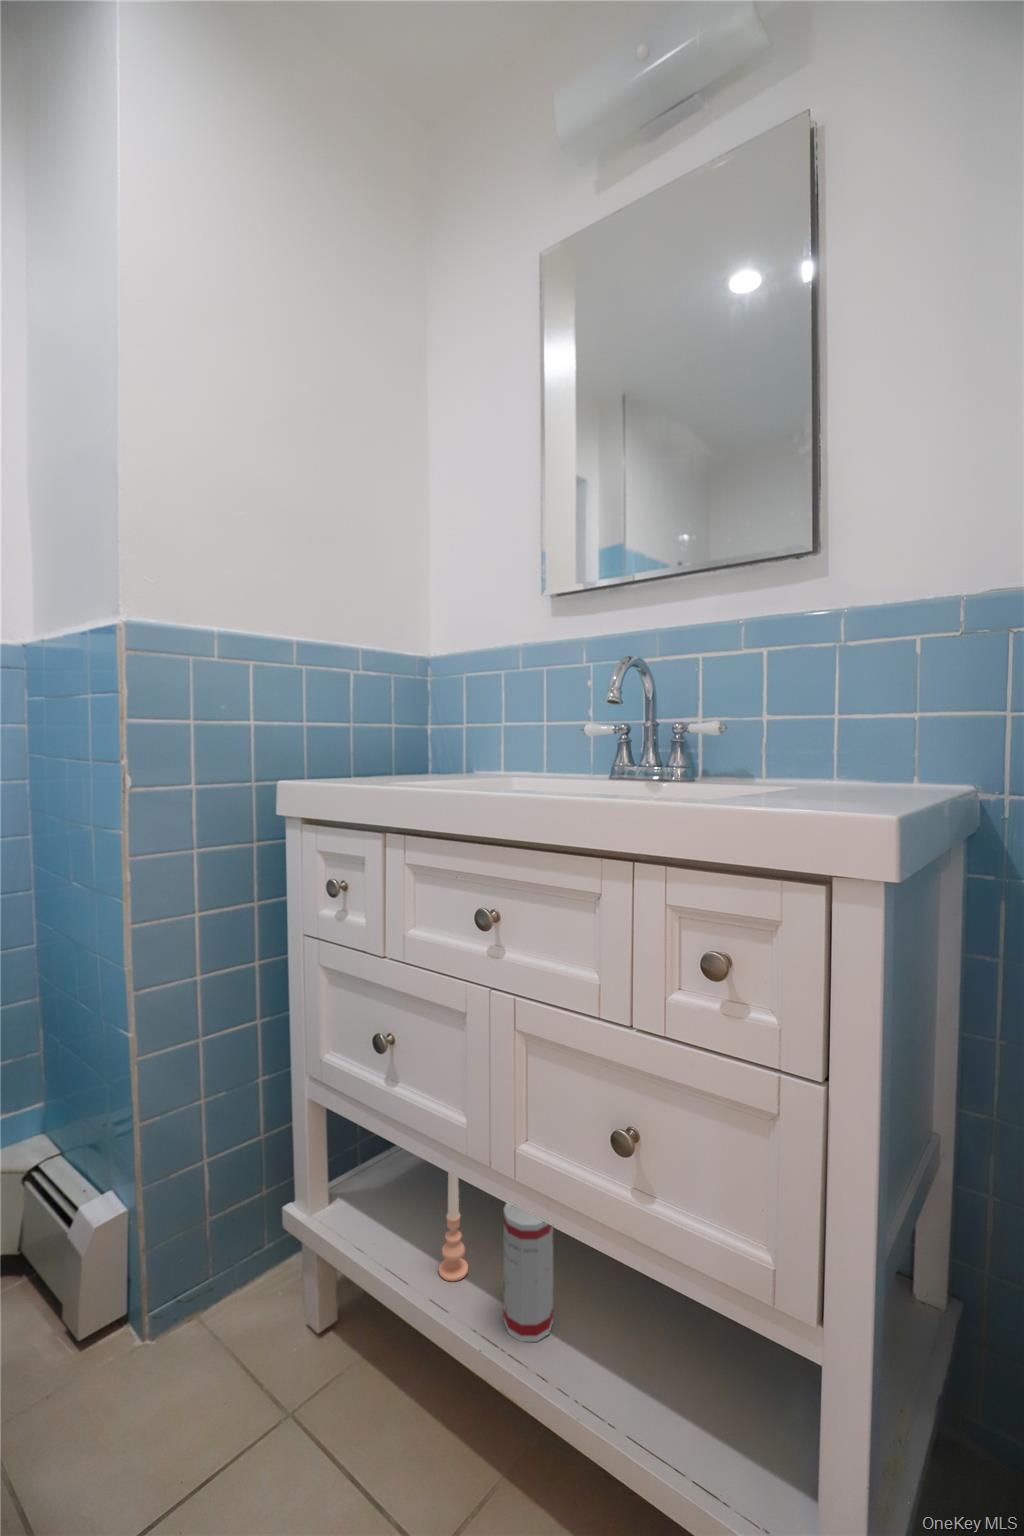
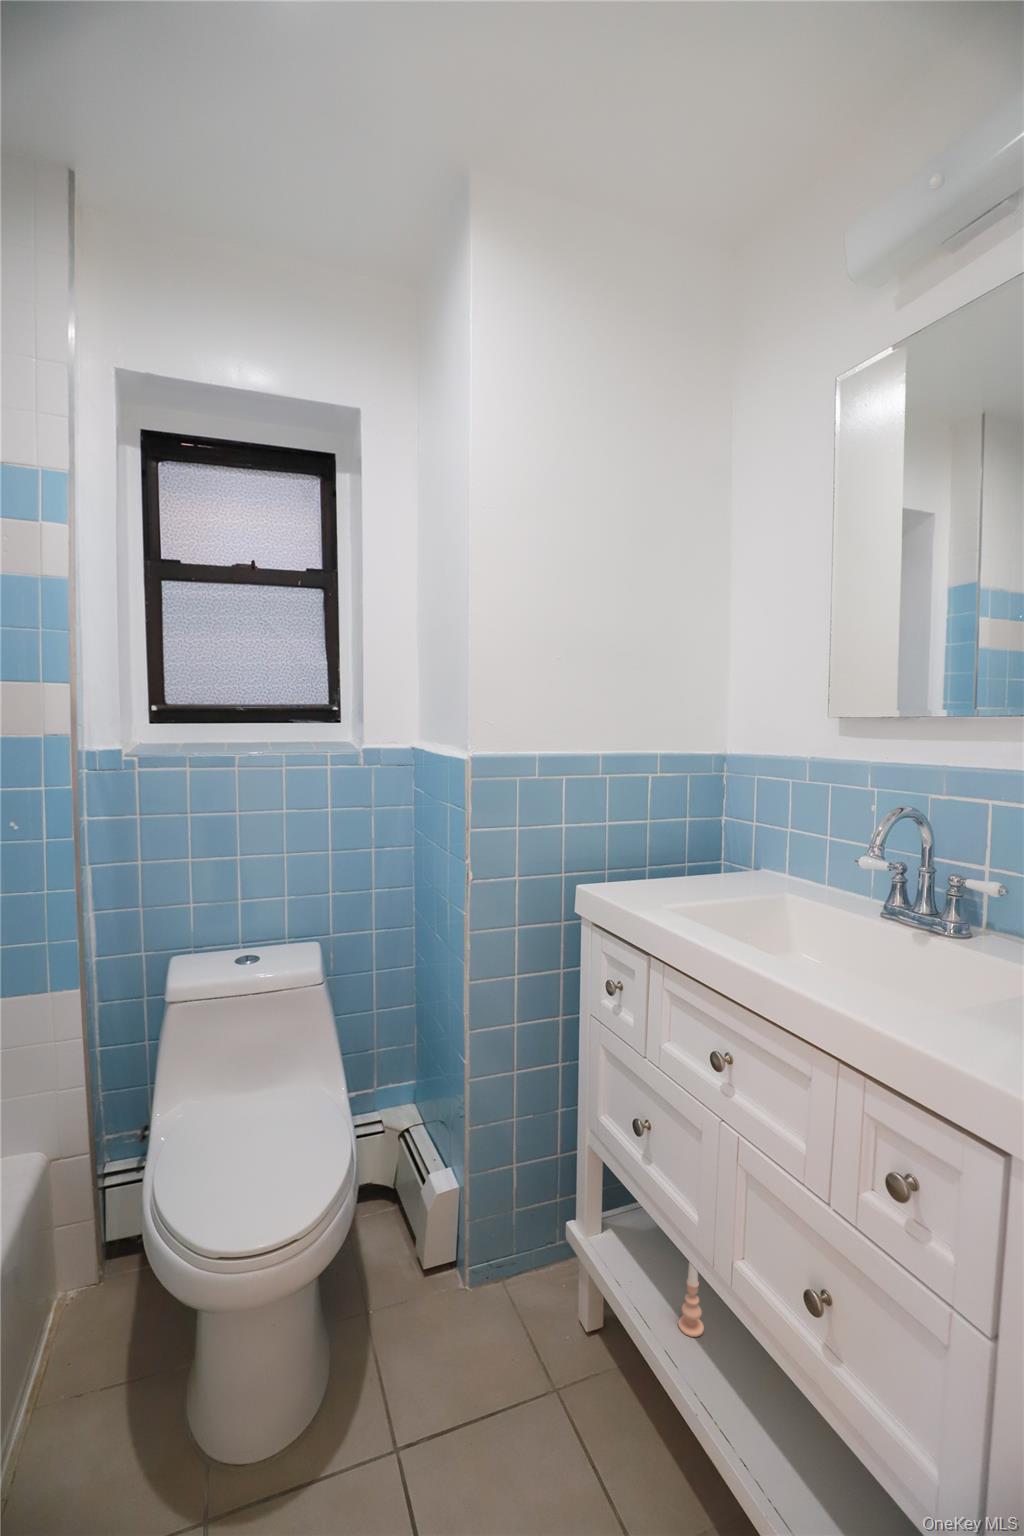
spray bottle: present [504,1203,553,1342] -> none [724,1264,772,1416]

